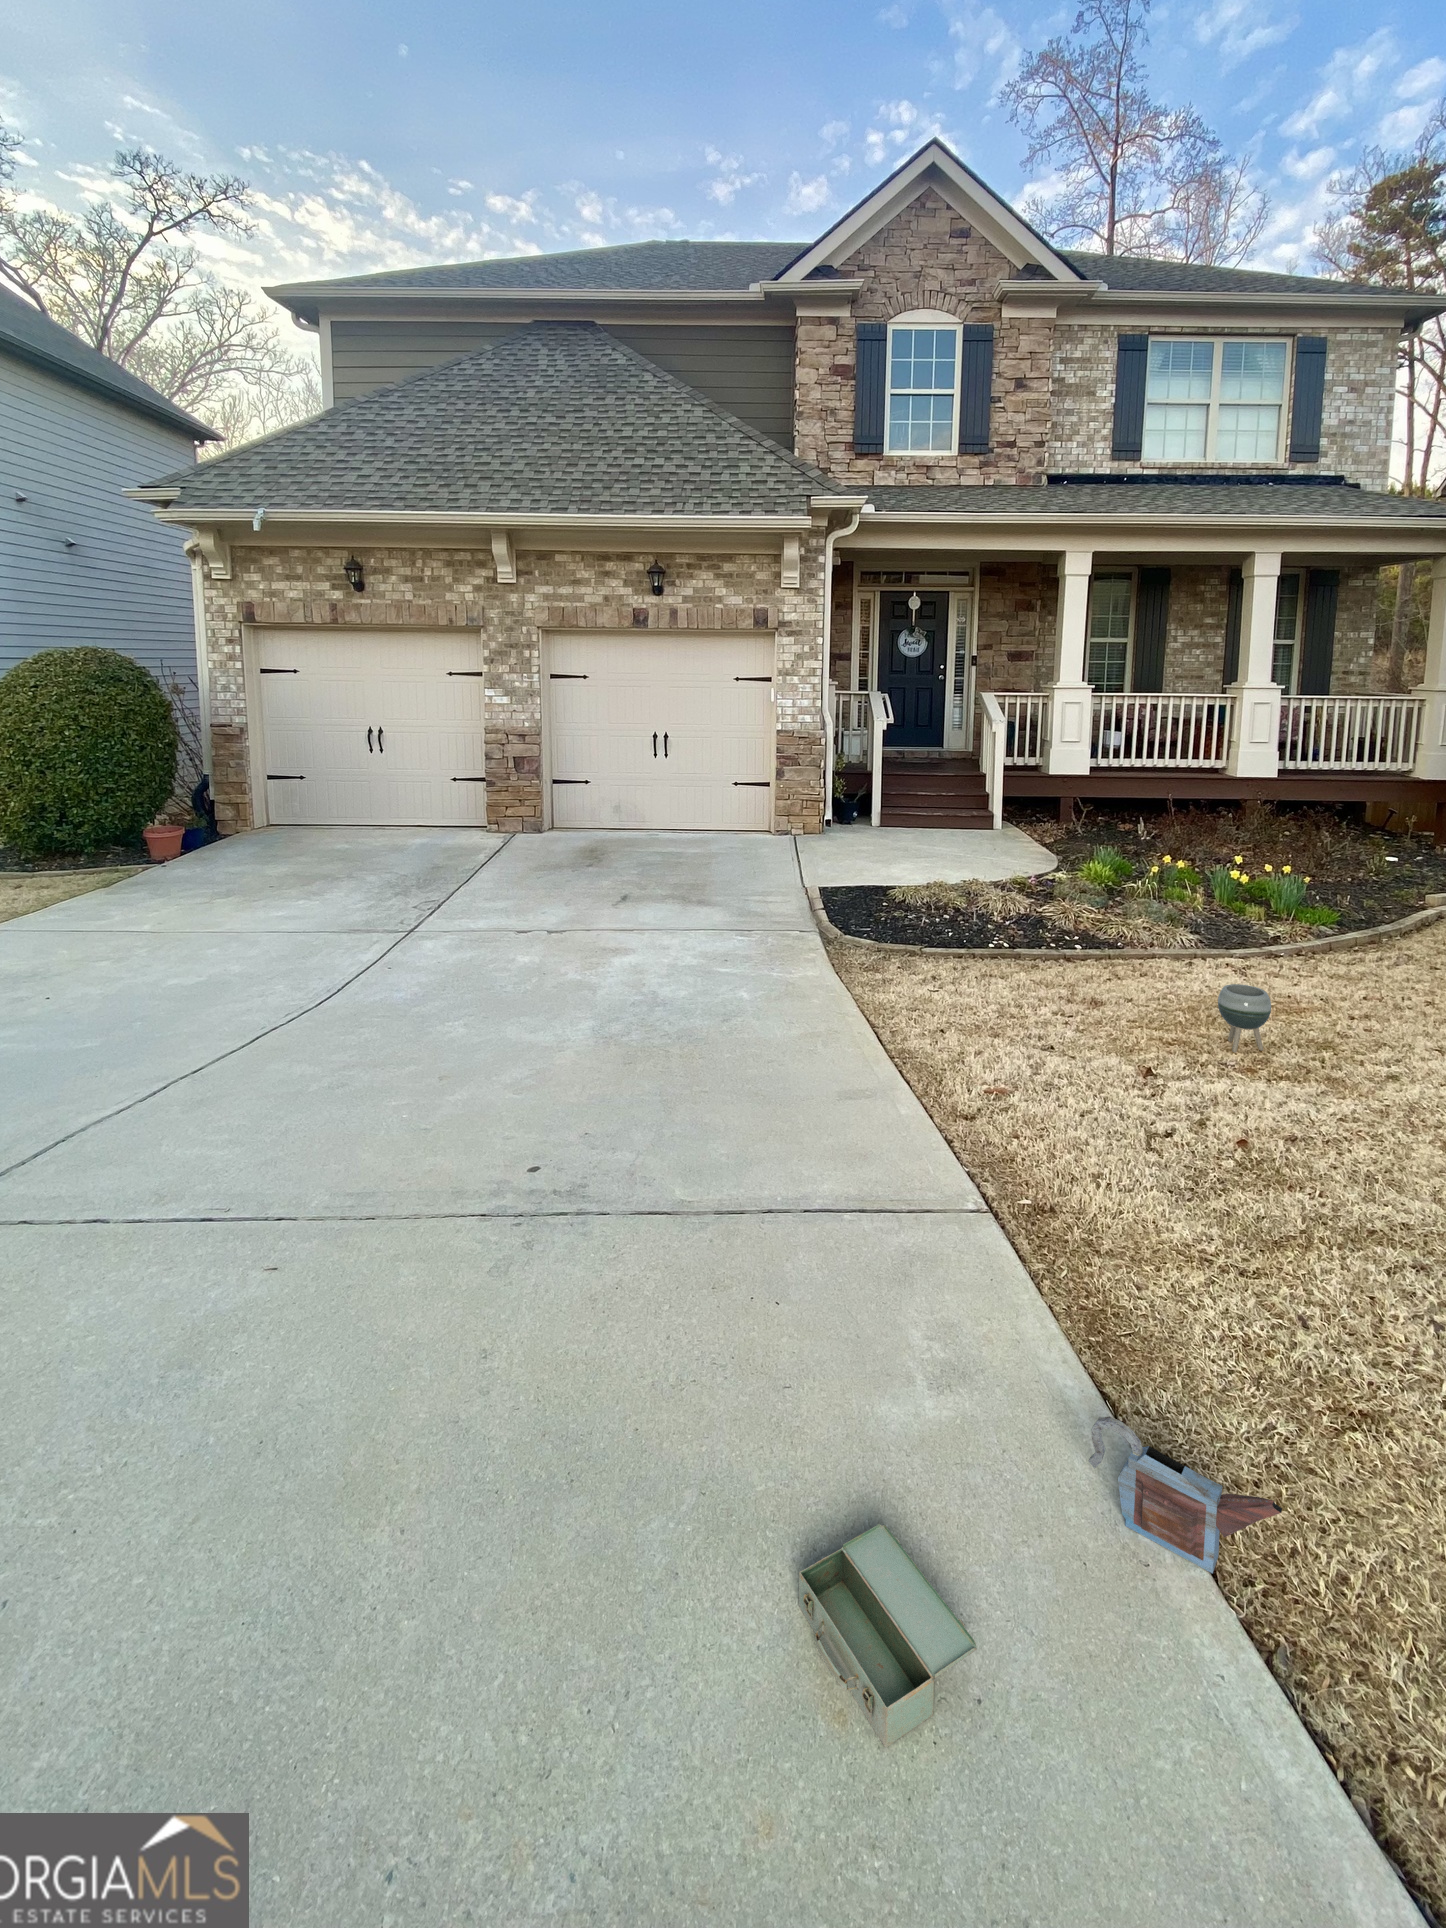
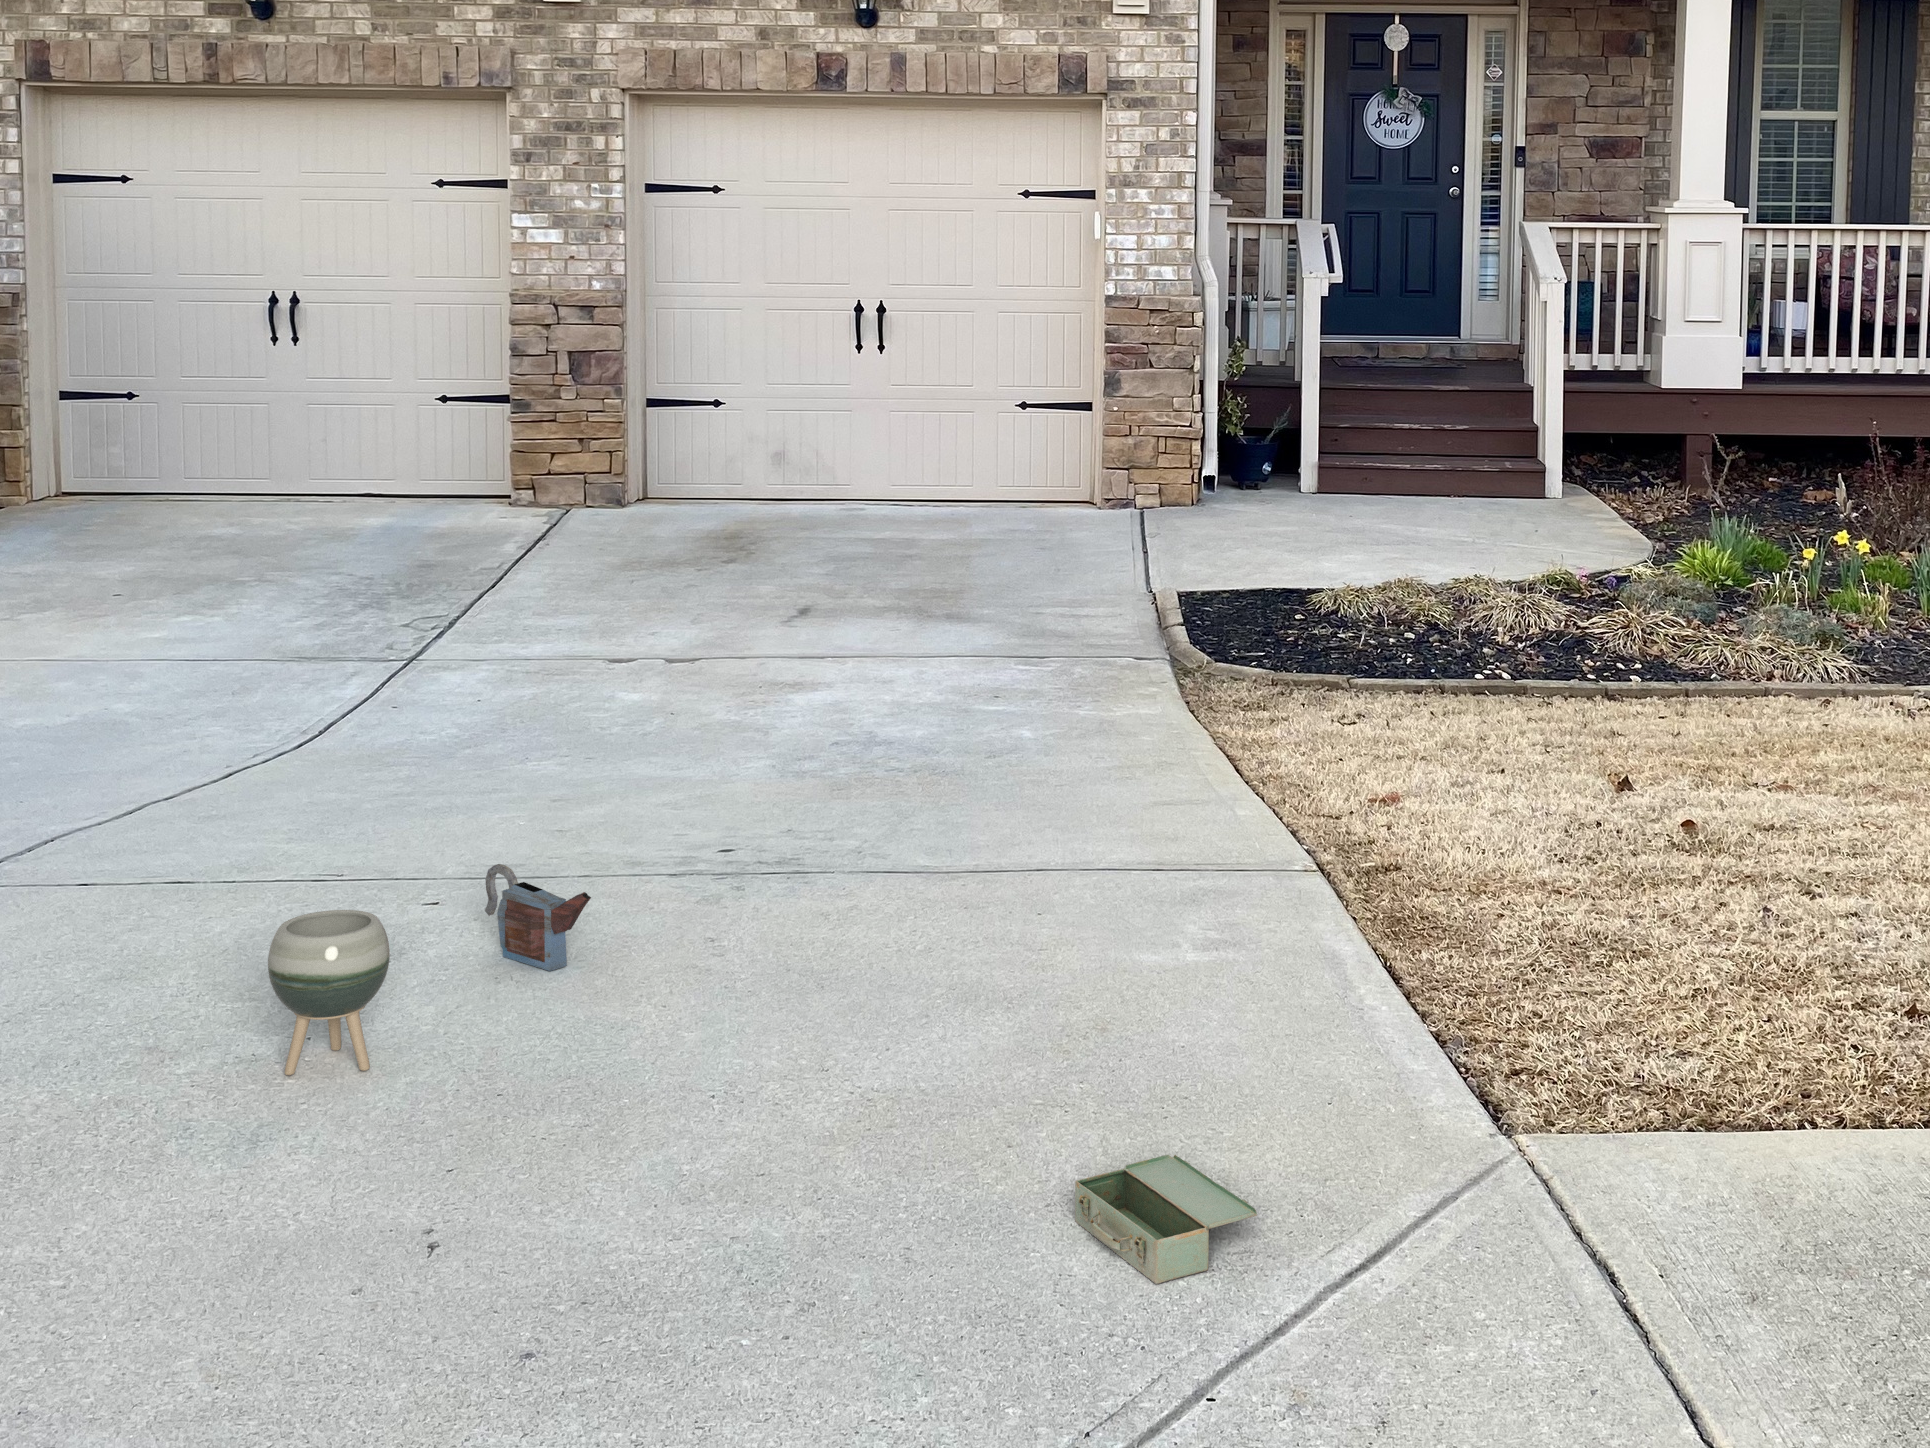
planter: present [1218,984,1271,1052] -> present [268,910,390,1075]
watering can: present [1088,1416,1282,1573] -> present [485,864,591,971]

